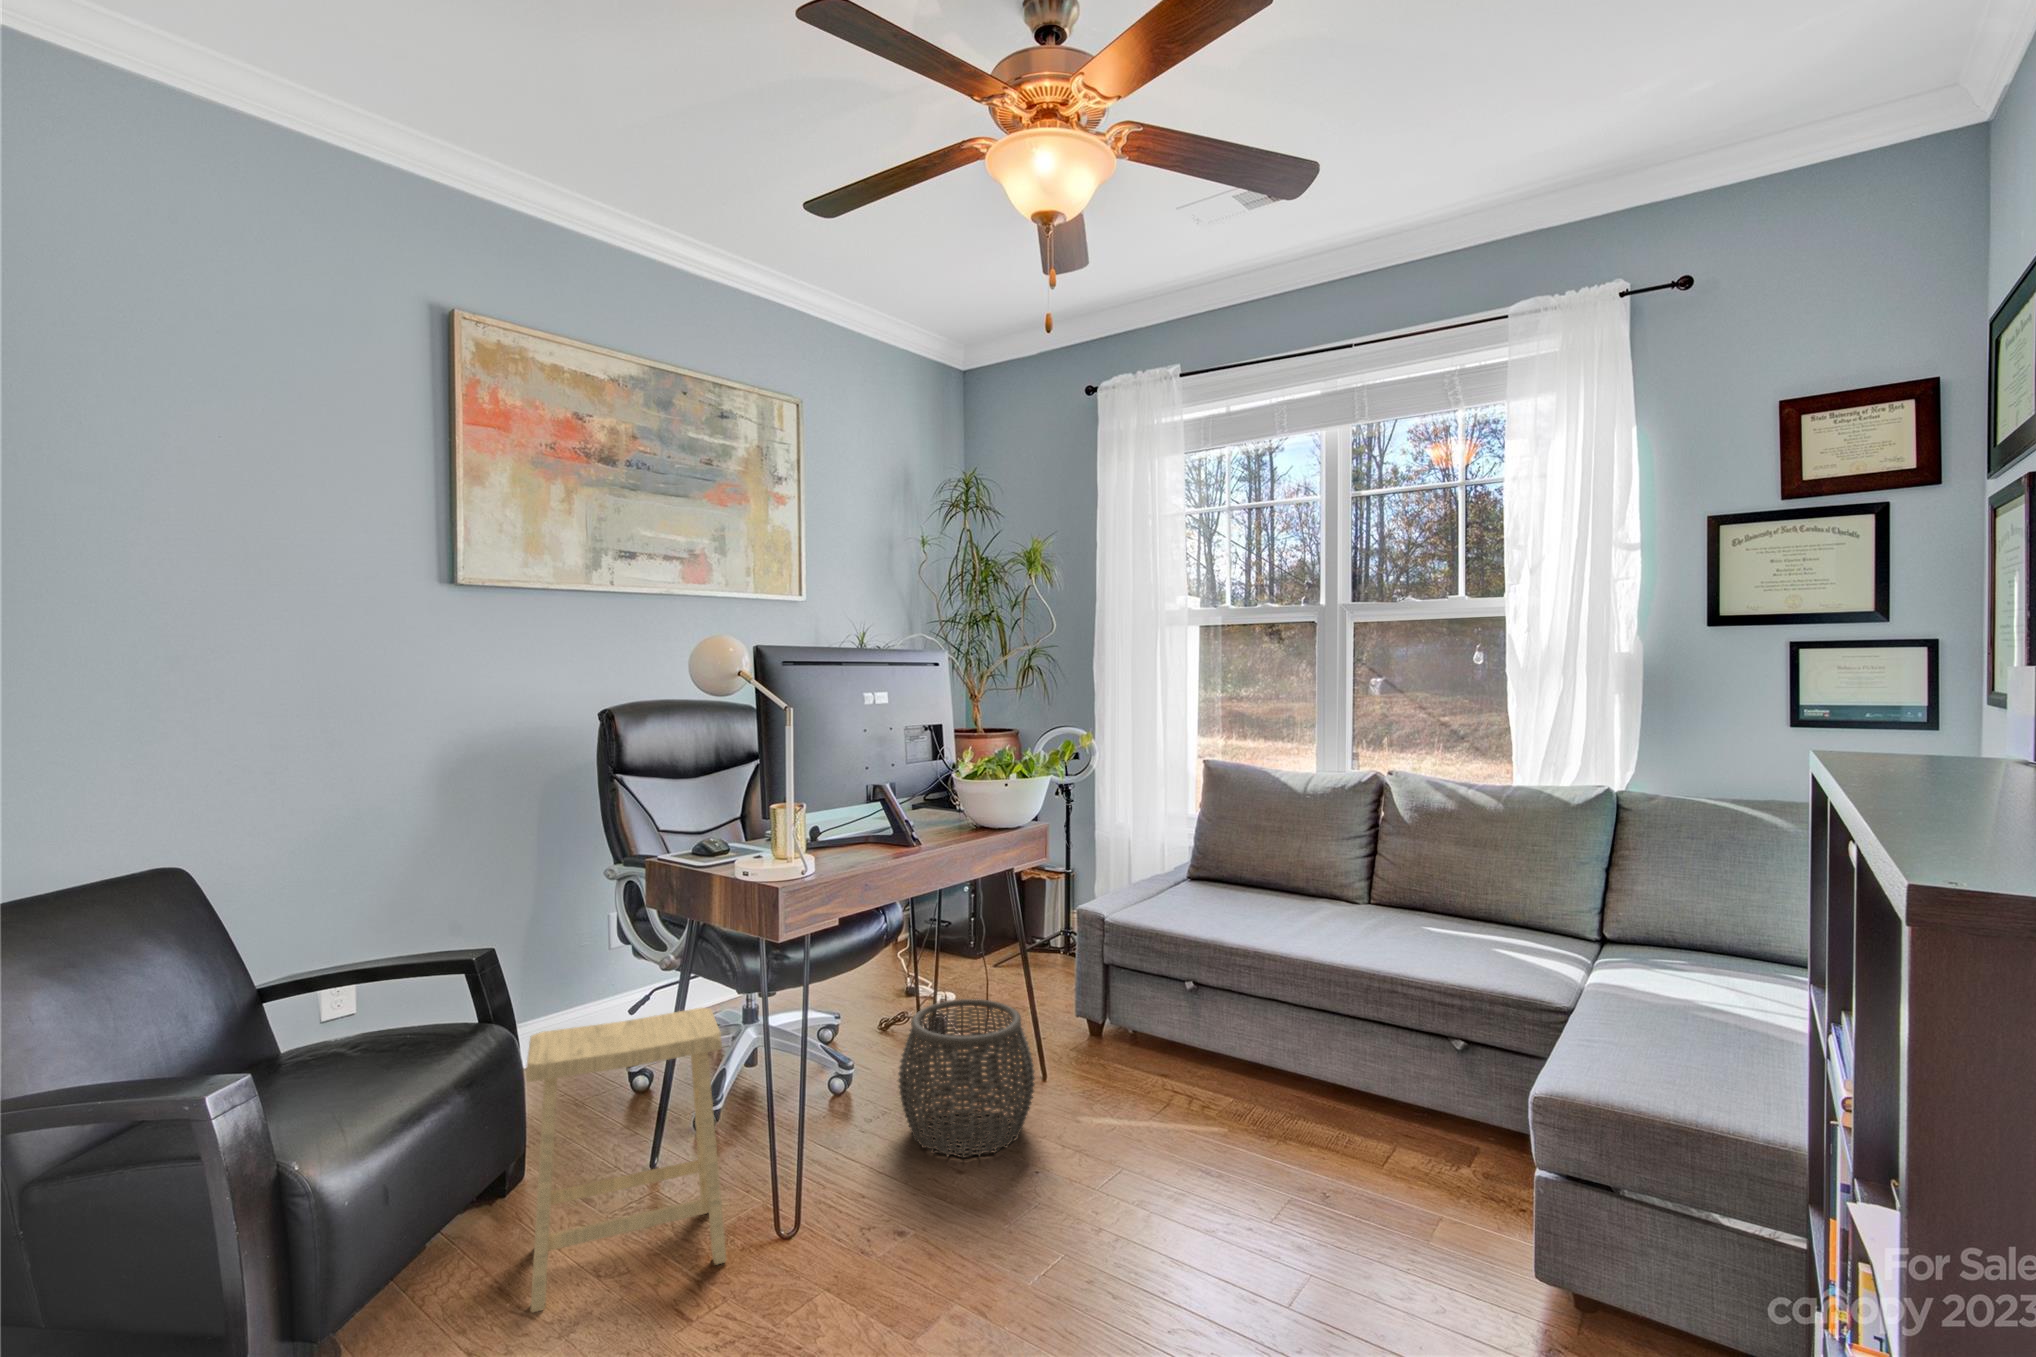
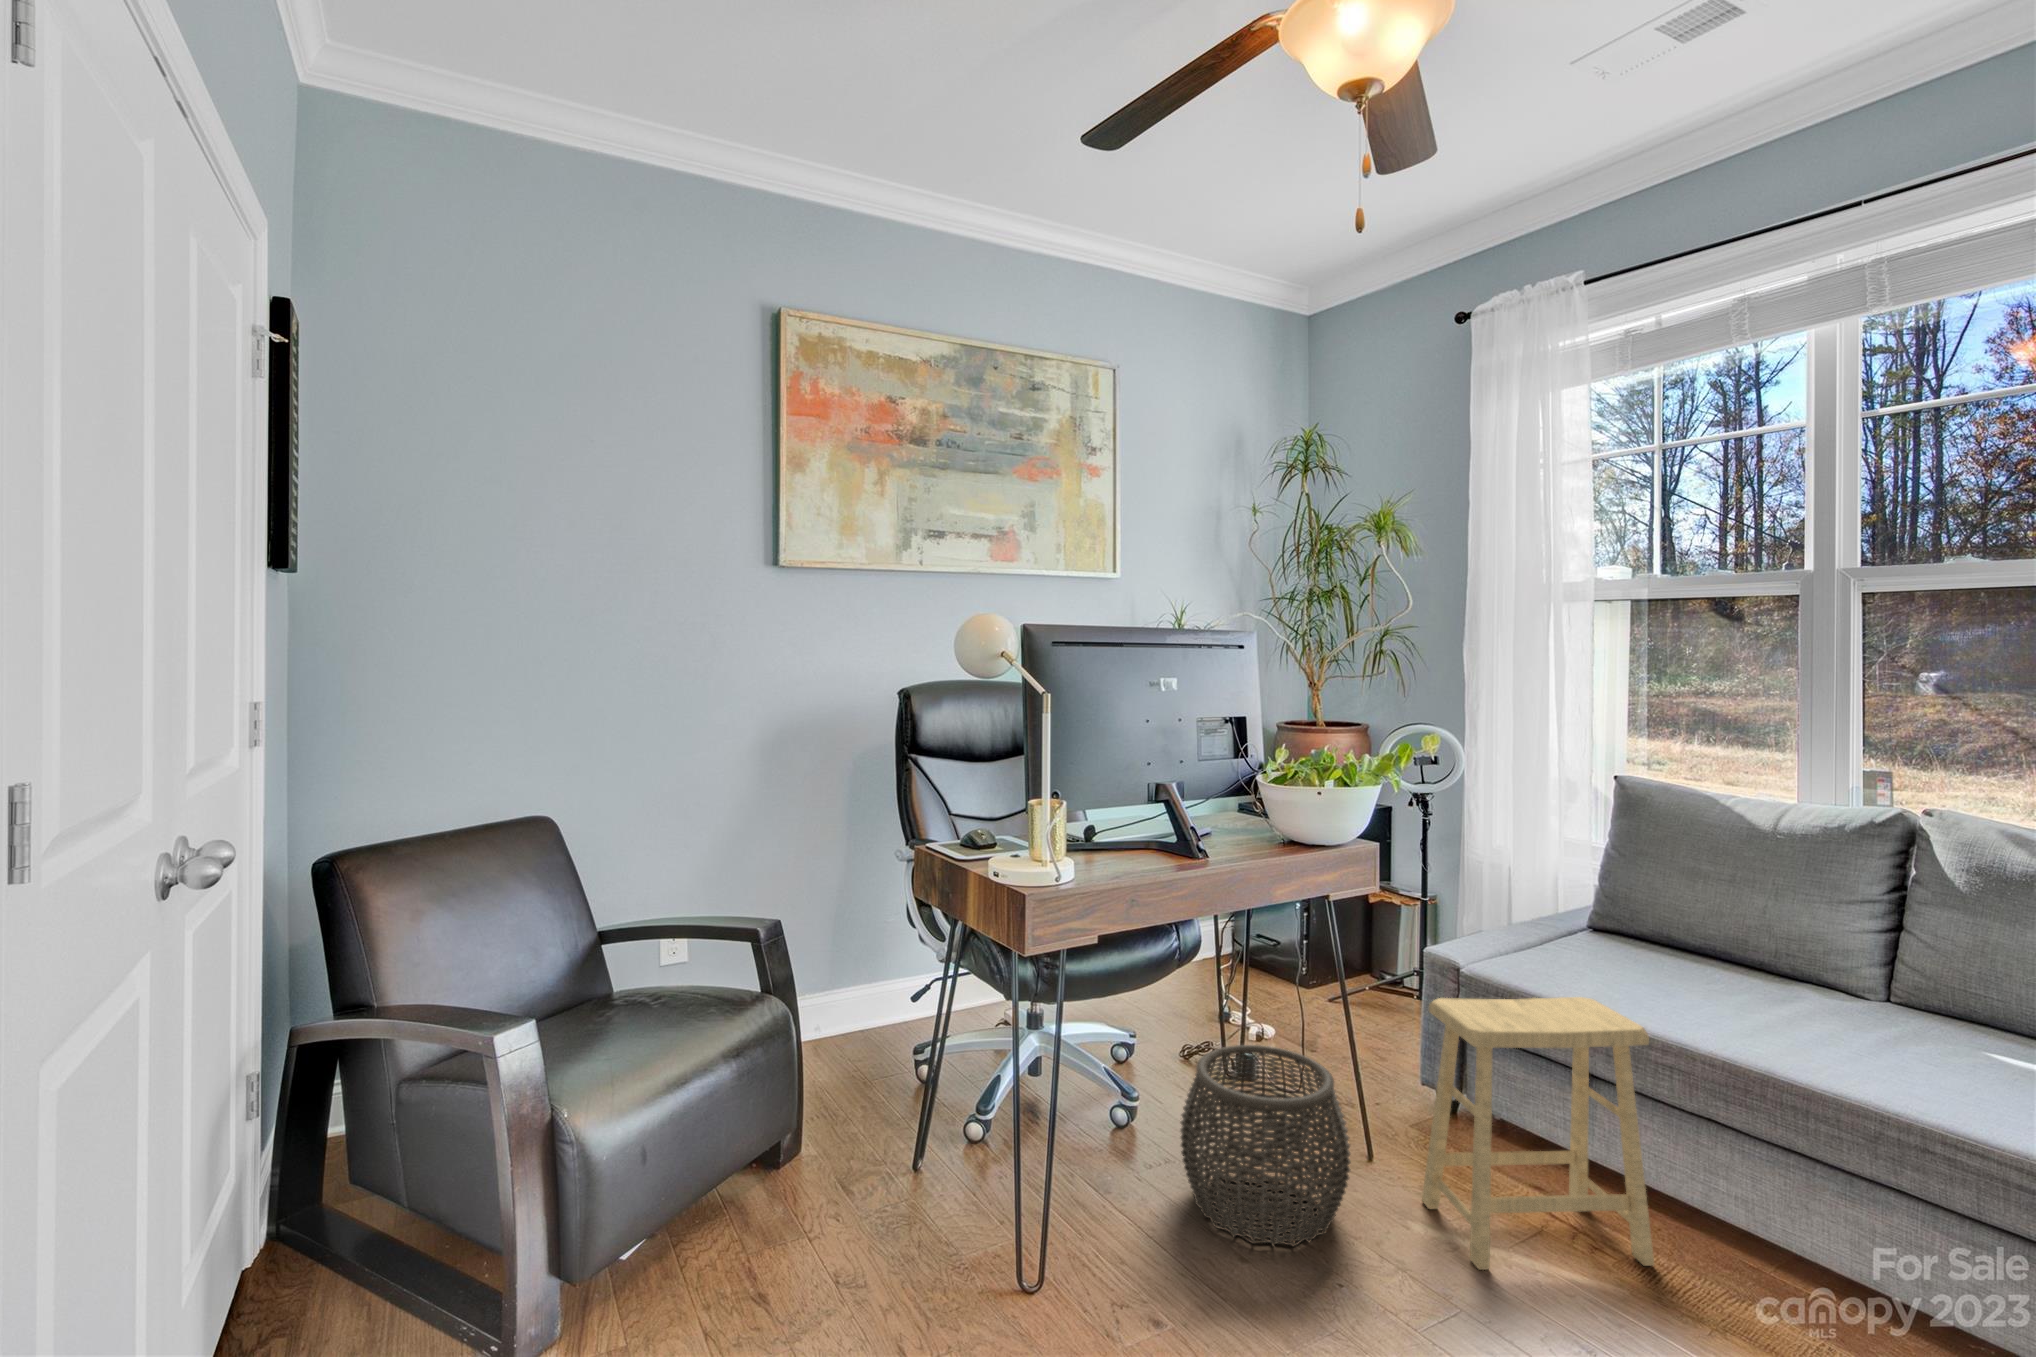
footstool: present [526,1008,727,1312] -> present [1422,997,1654,1270]

